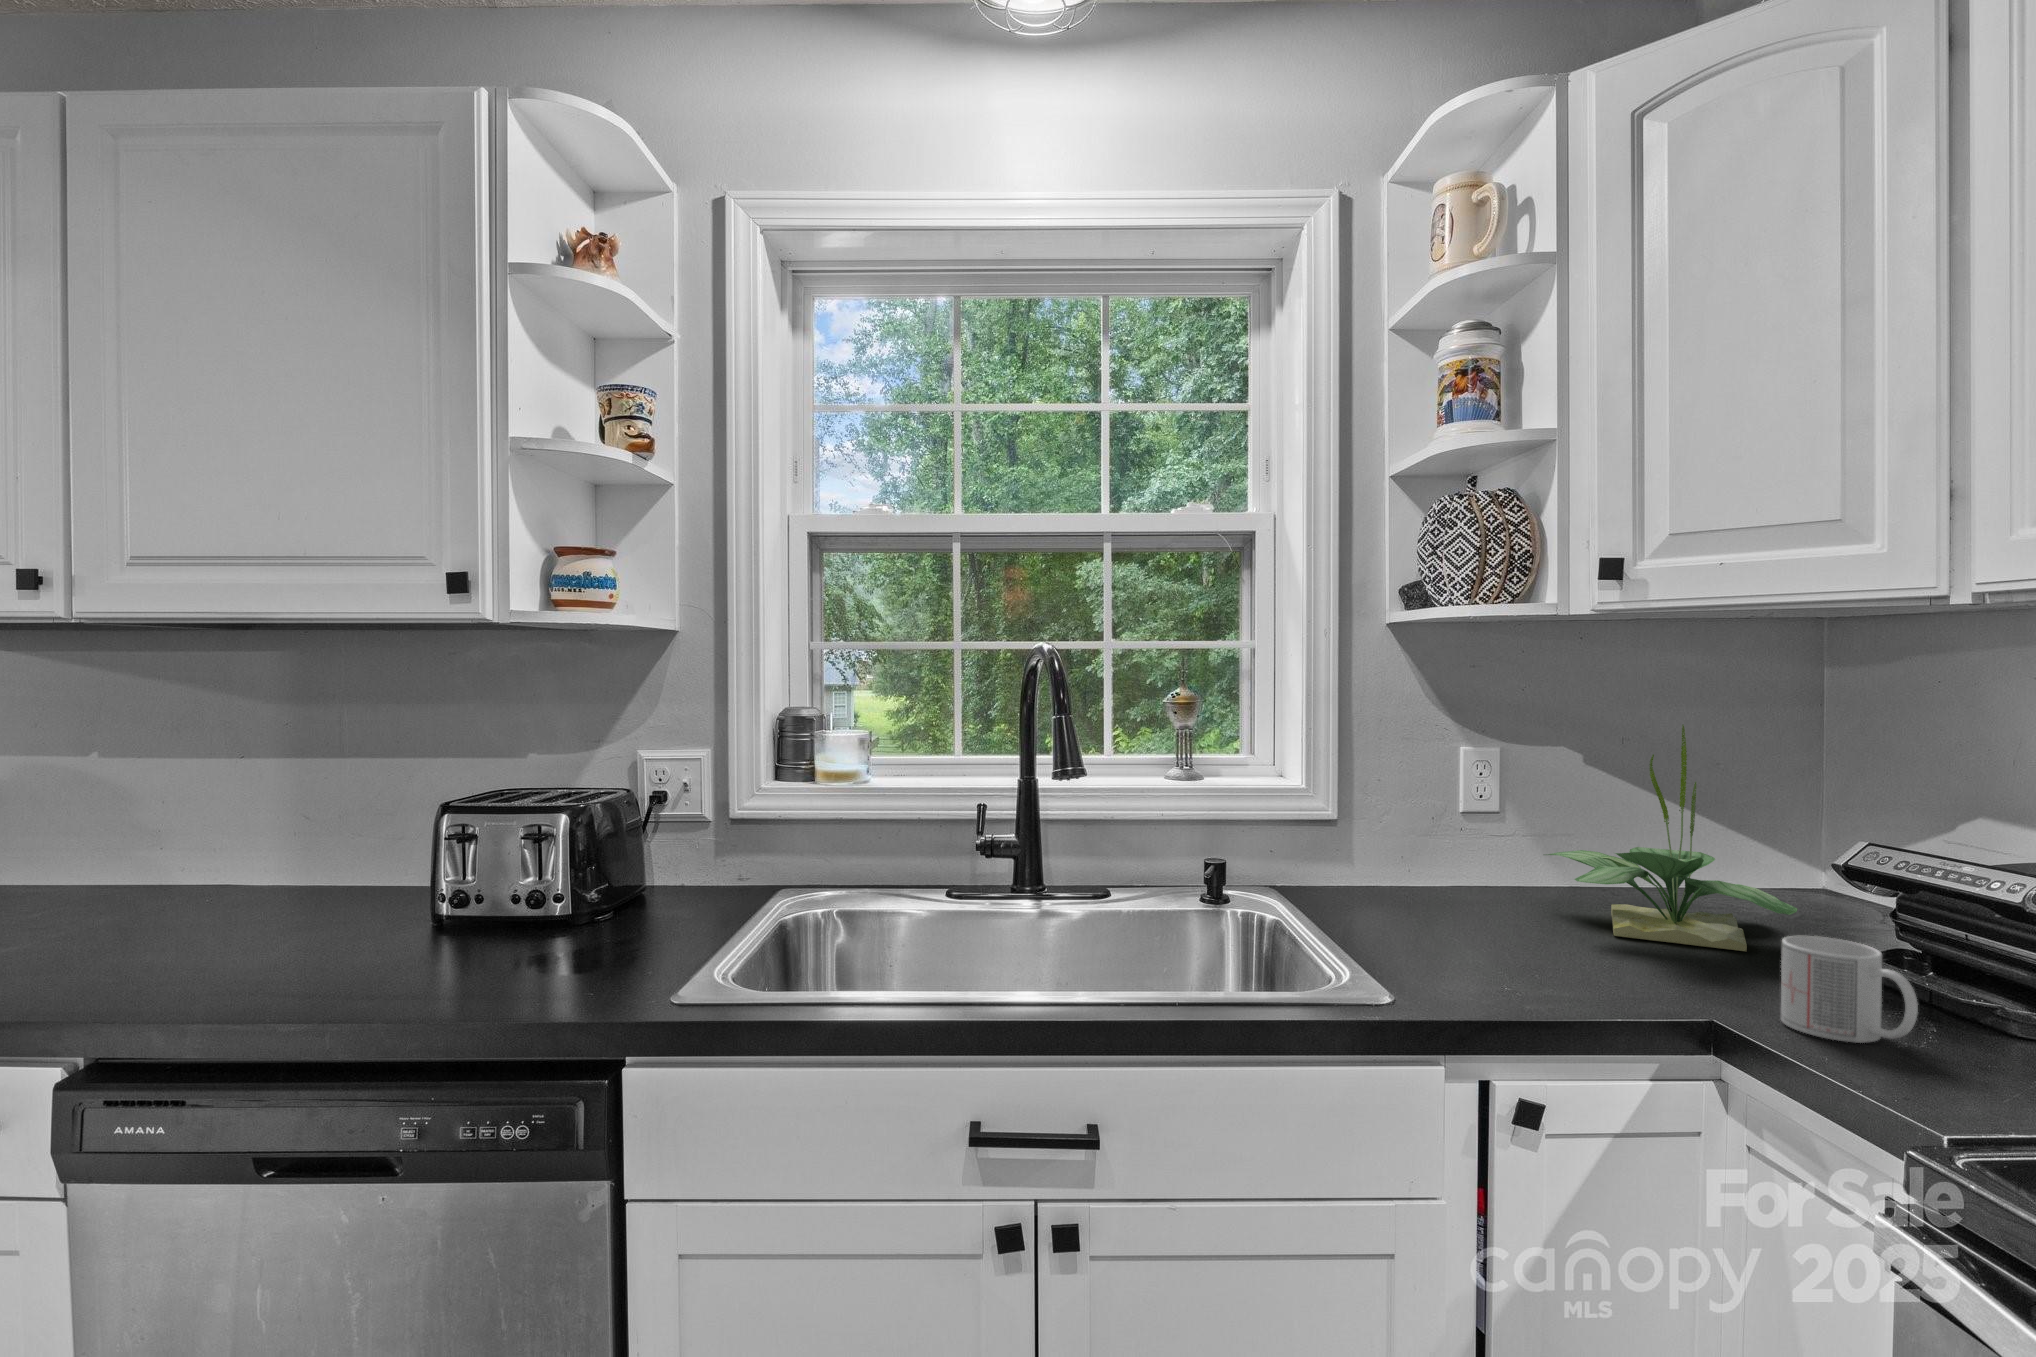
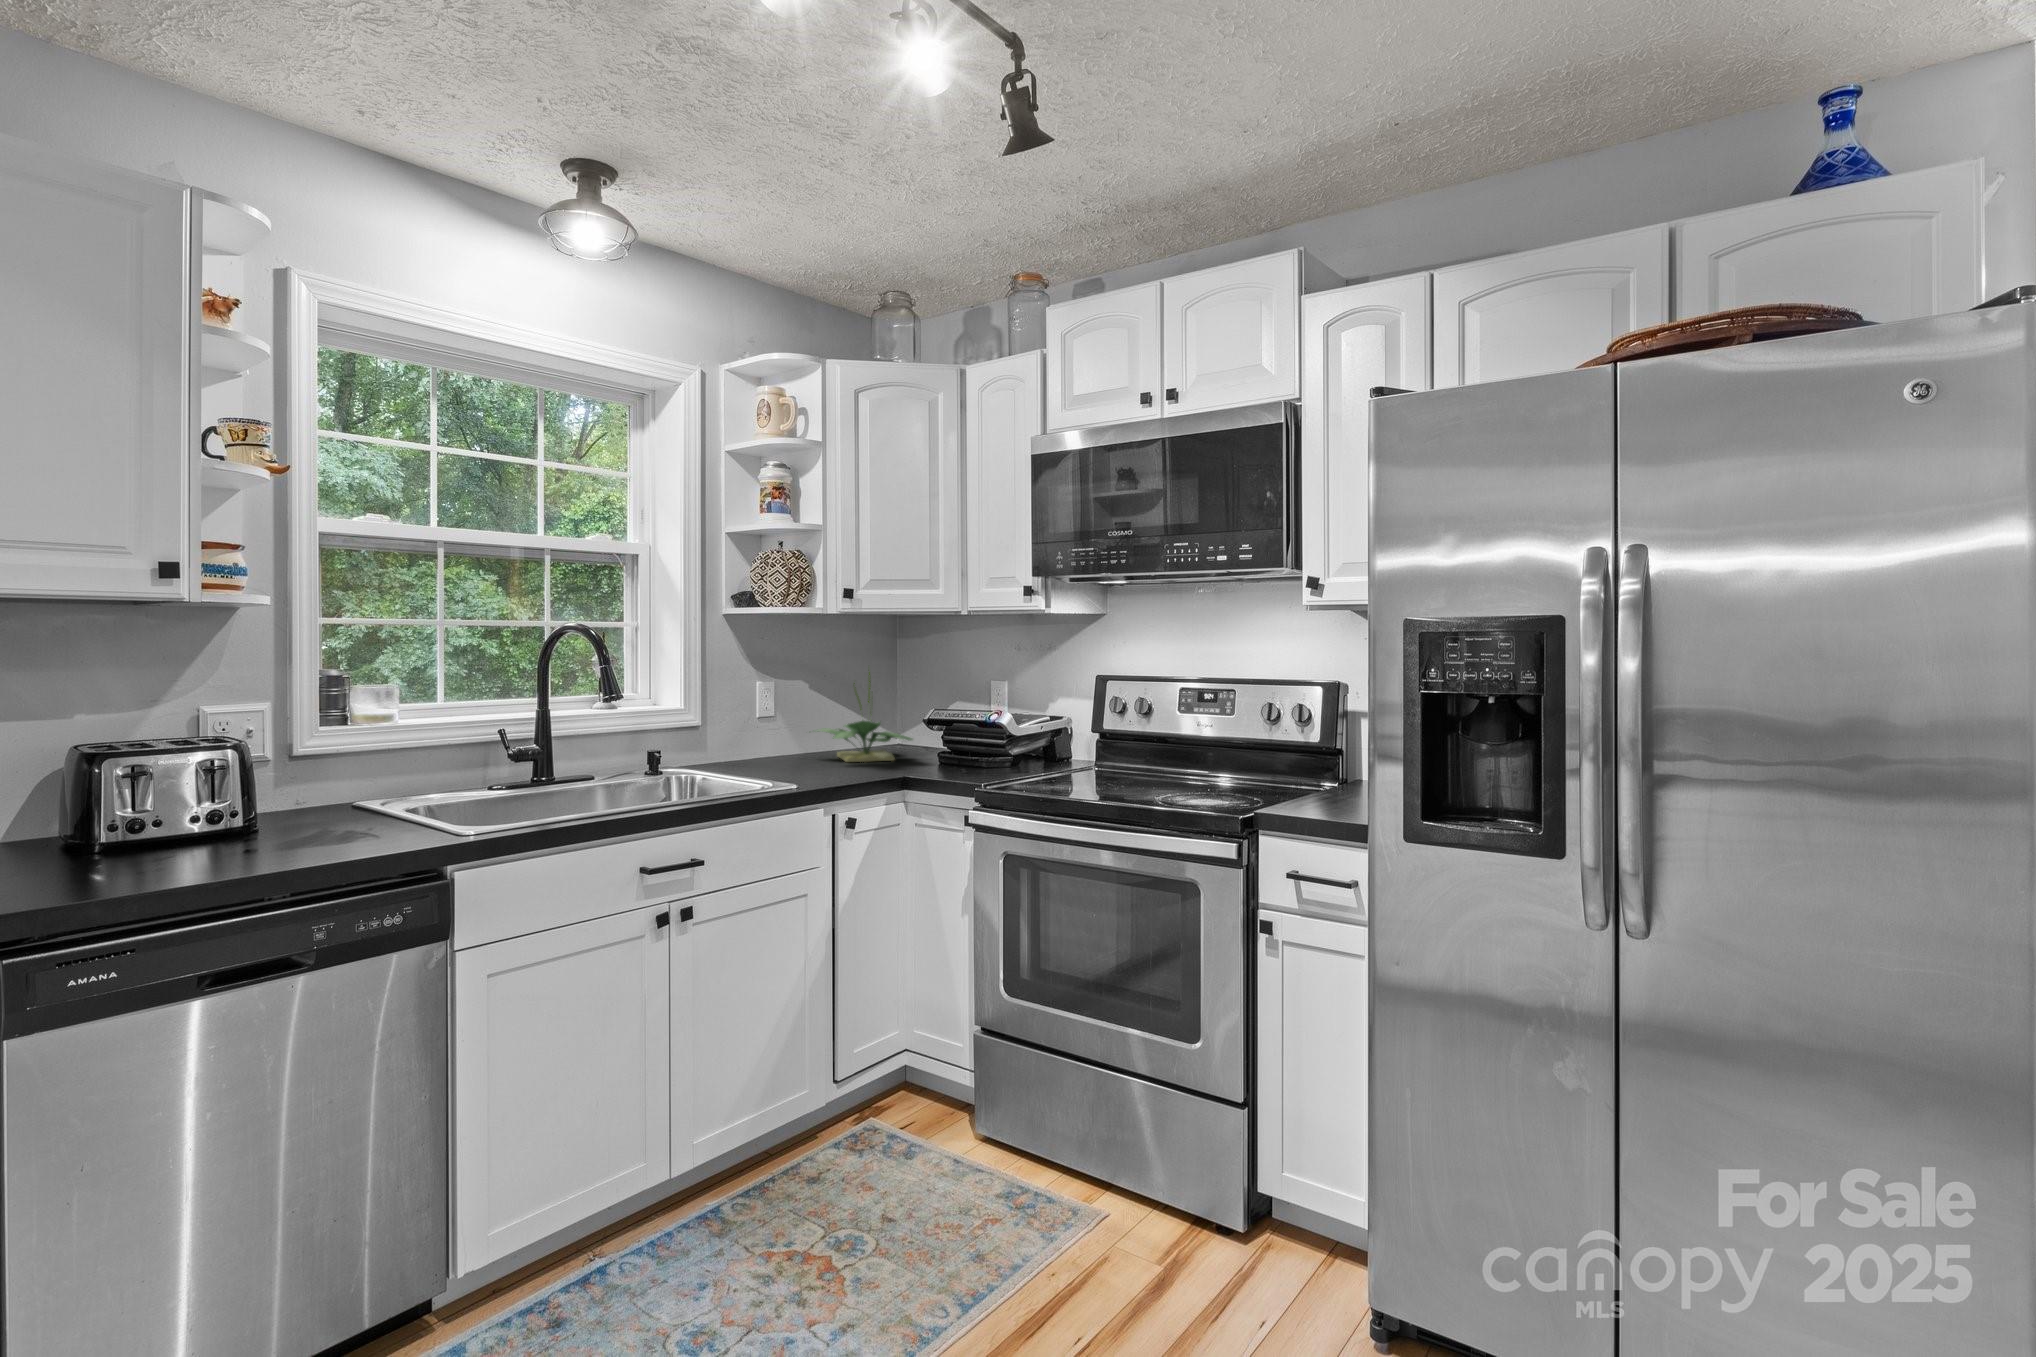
mug: present [1781,936,1918,1043] -> none [920,742,959,775]

